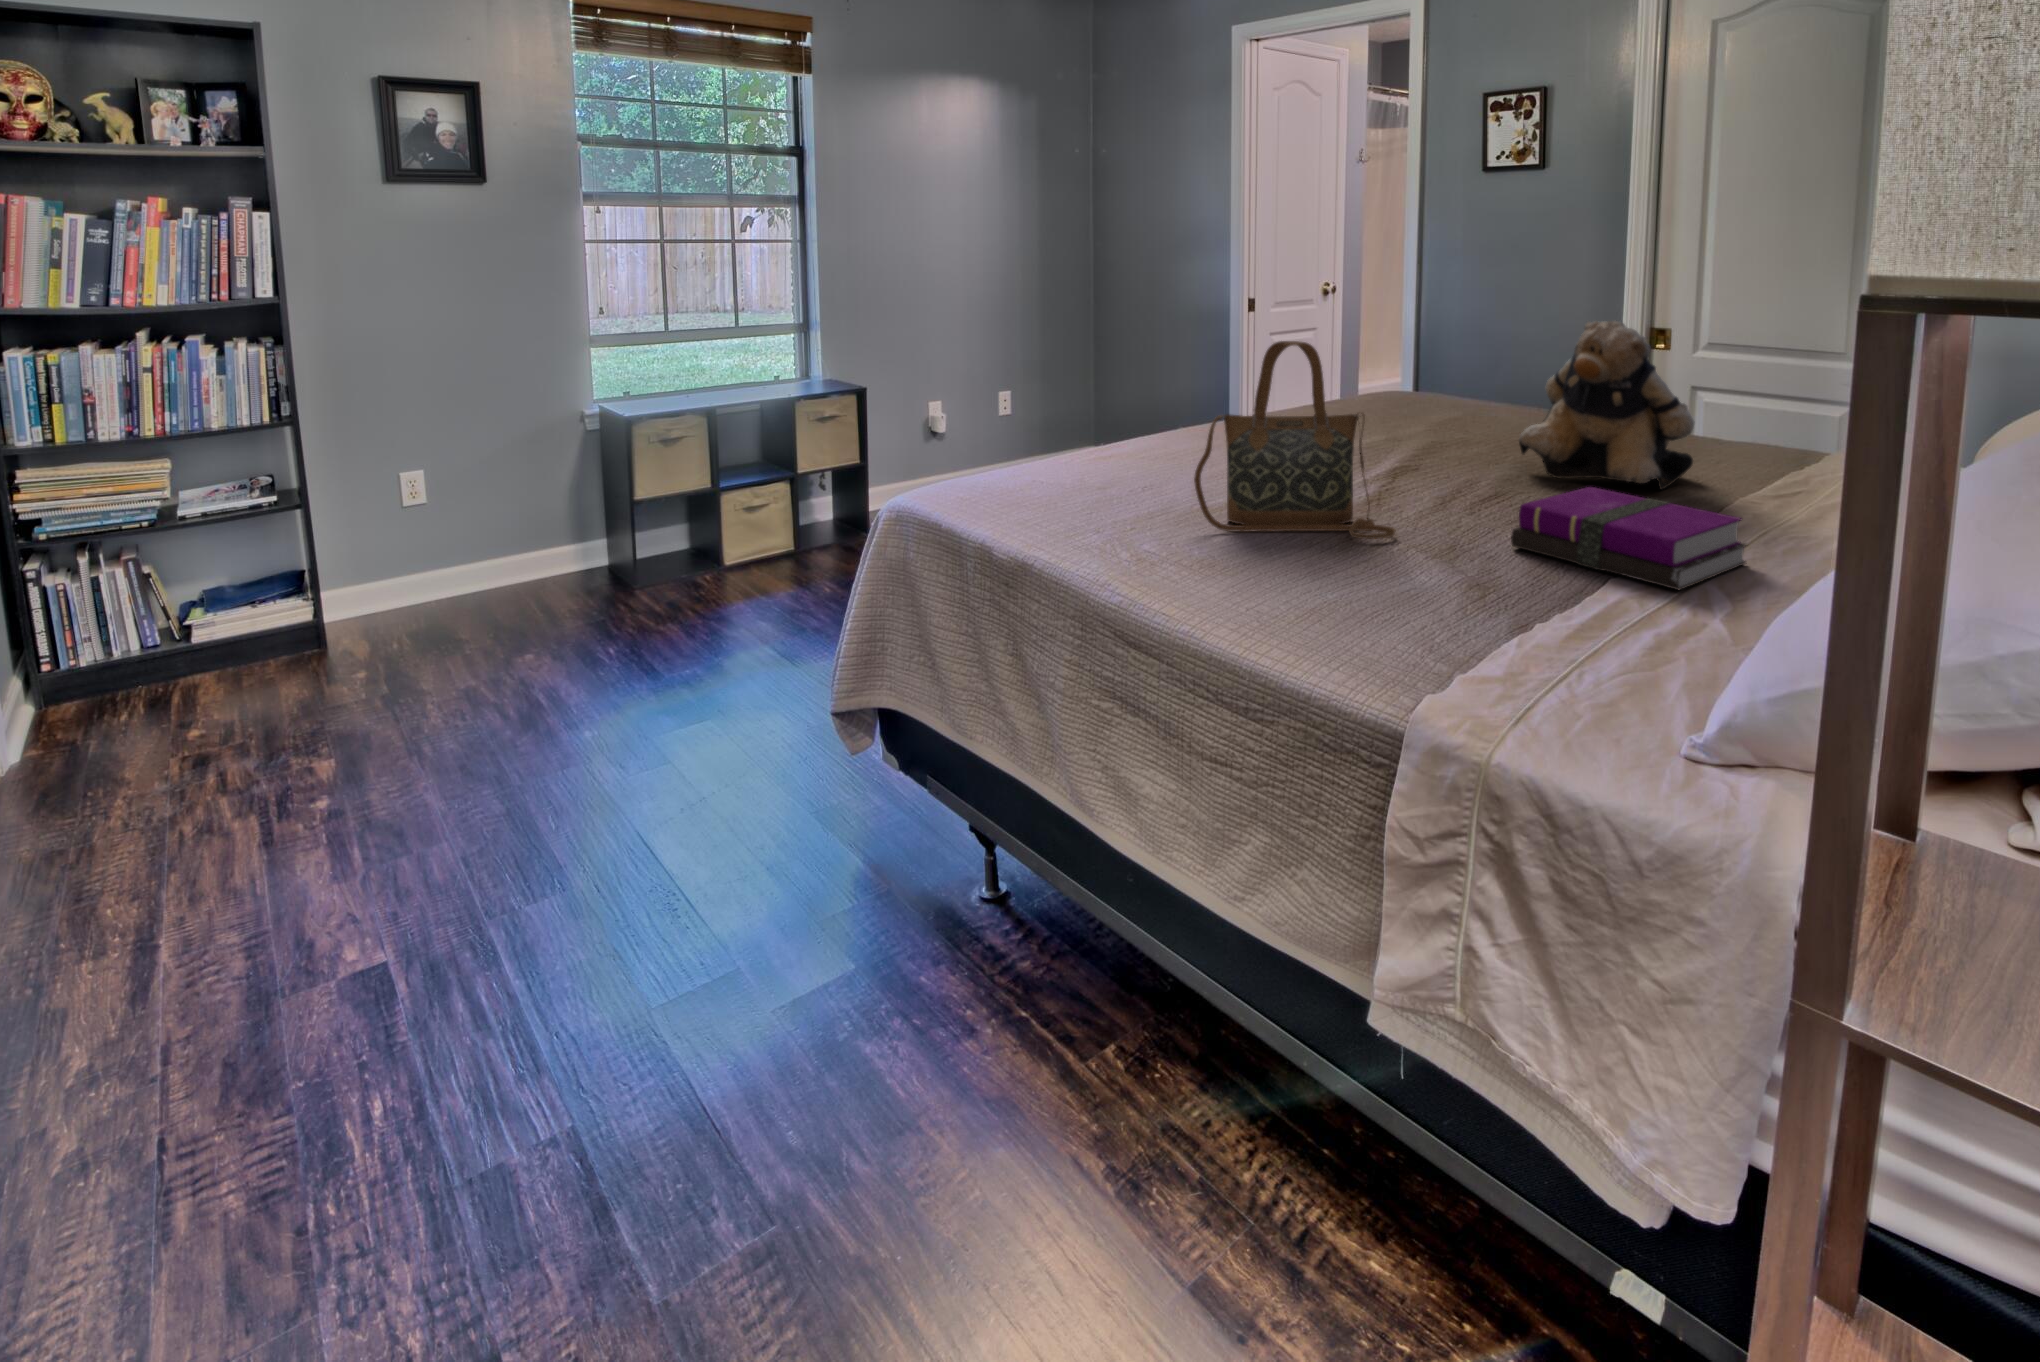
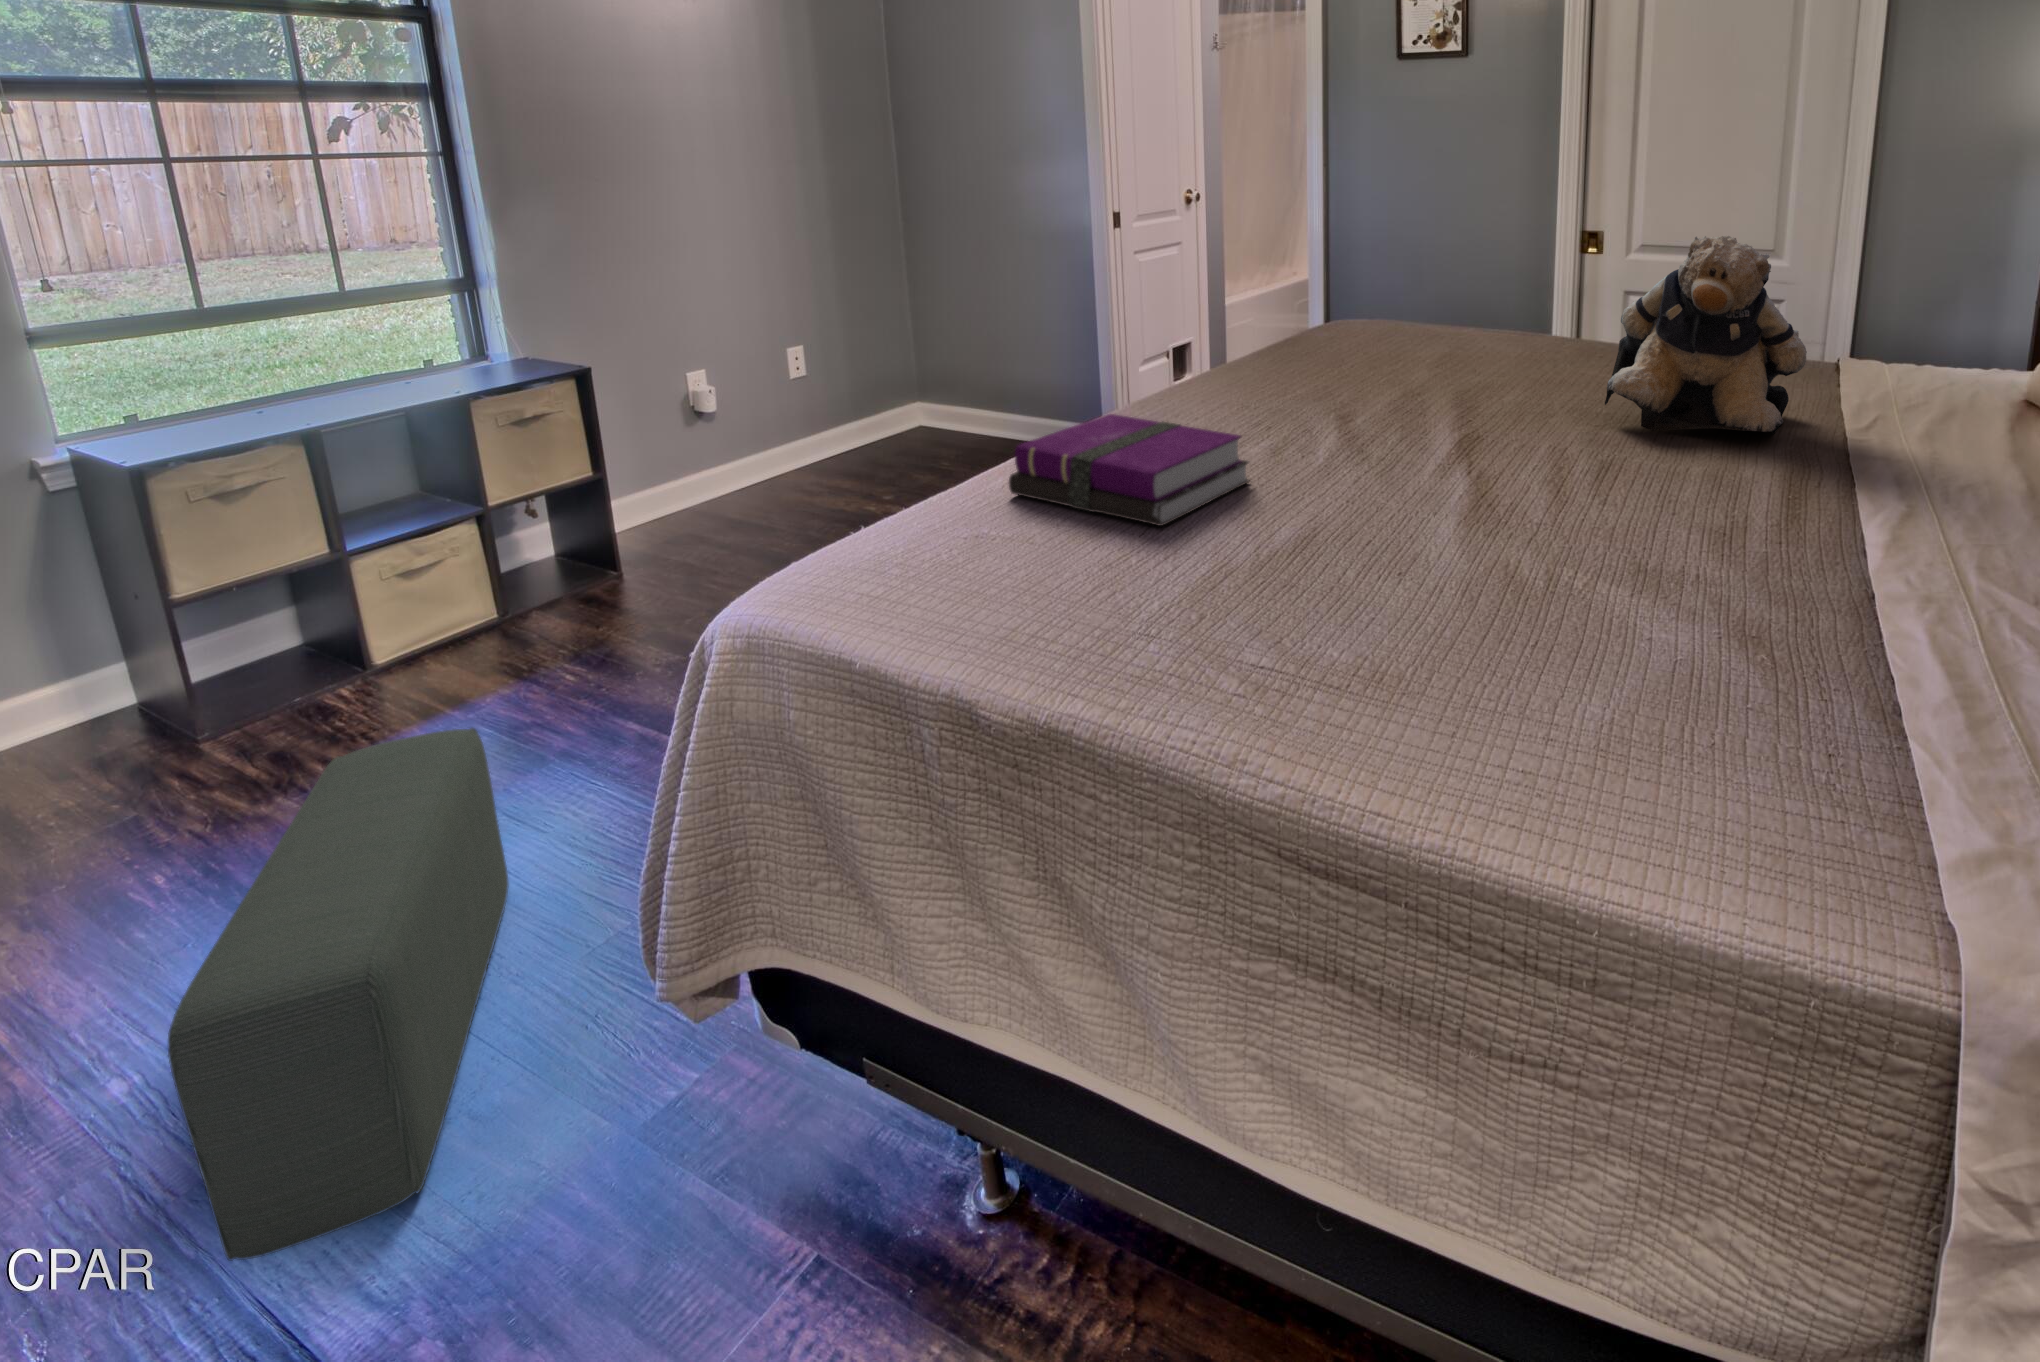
handbag: present [1194,341,1396,539] -> none [1300,292,1588,587]
notebook: present [1511,487,1747,590] -> present [1009,414,1249,526]
pouf: none [610,581,769,815] -> present [168,728,509,1261]

